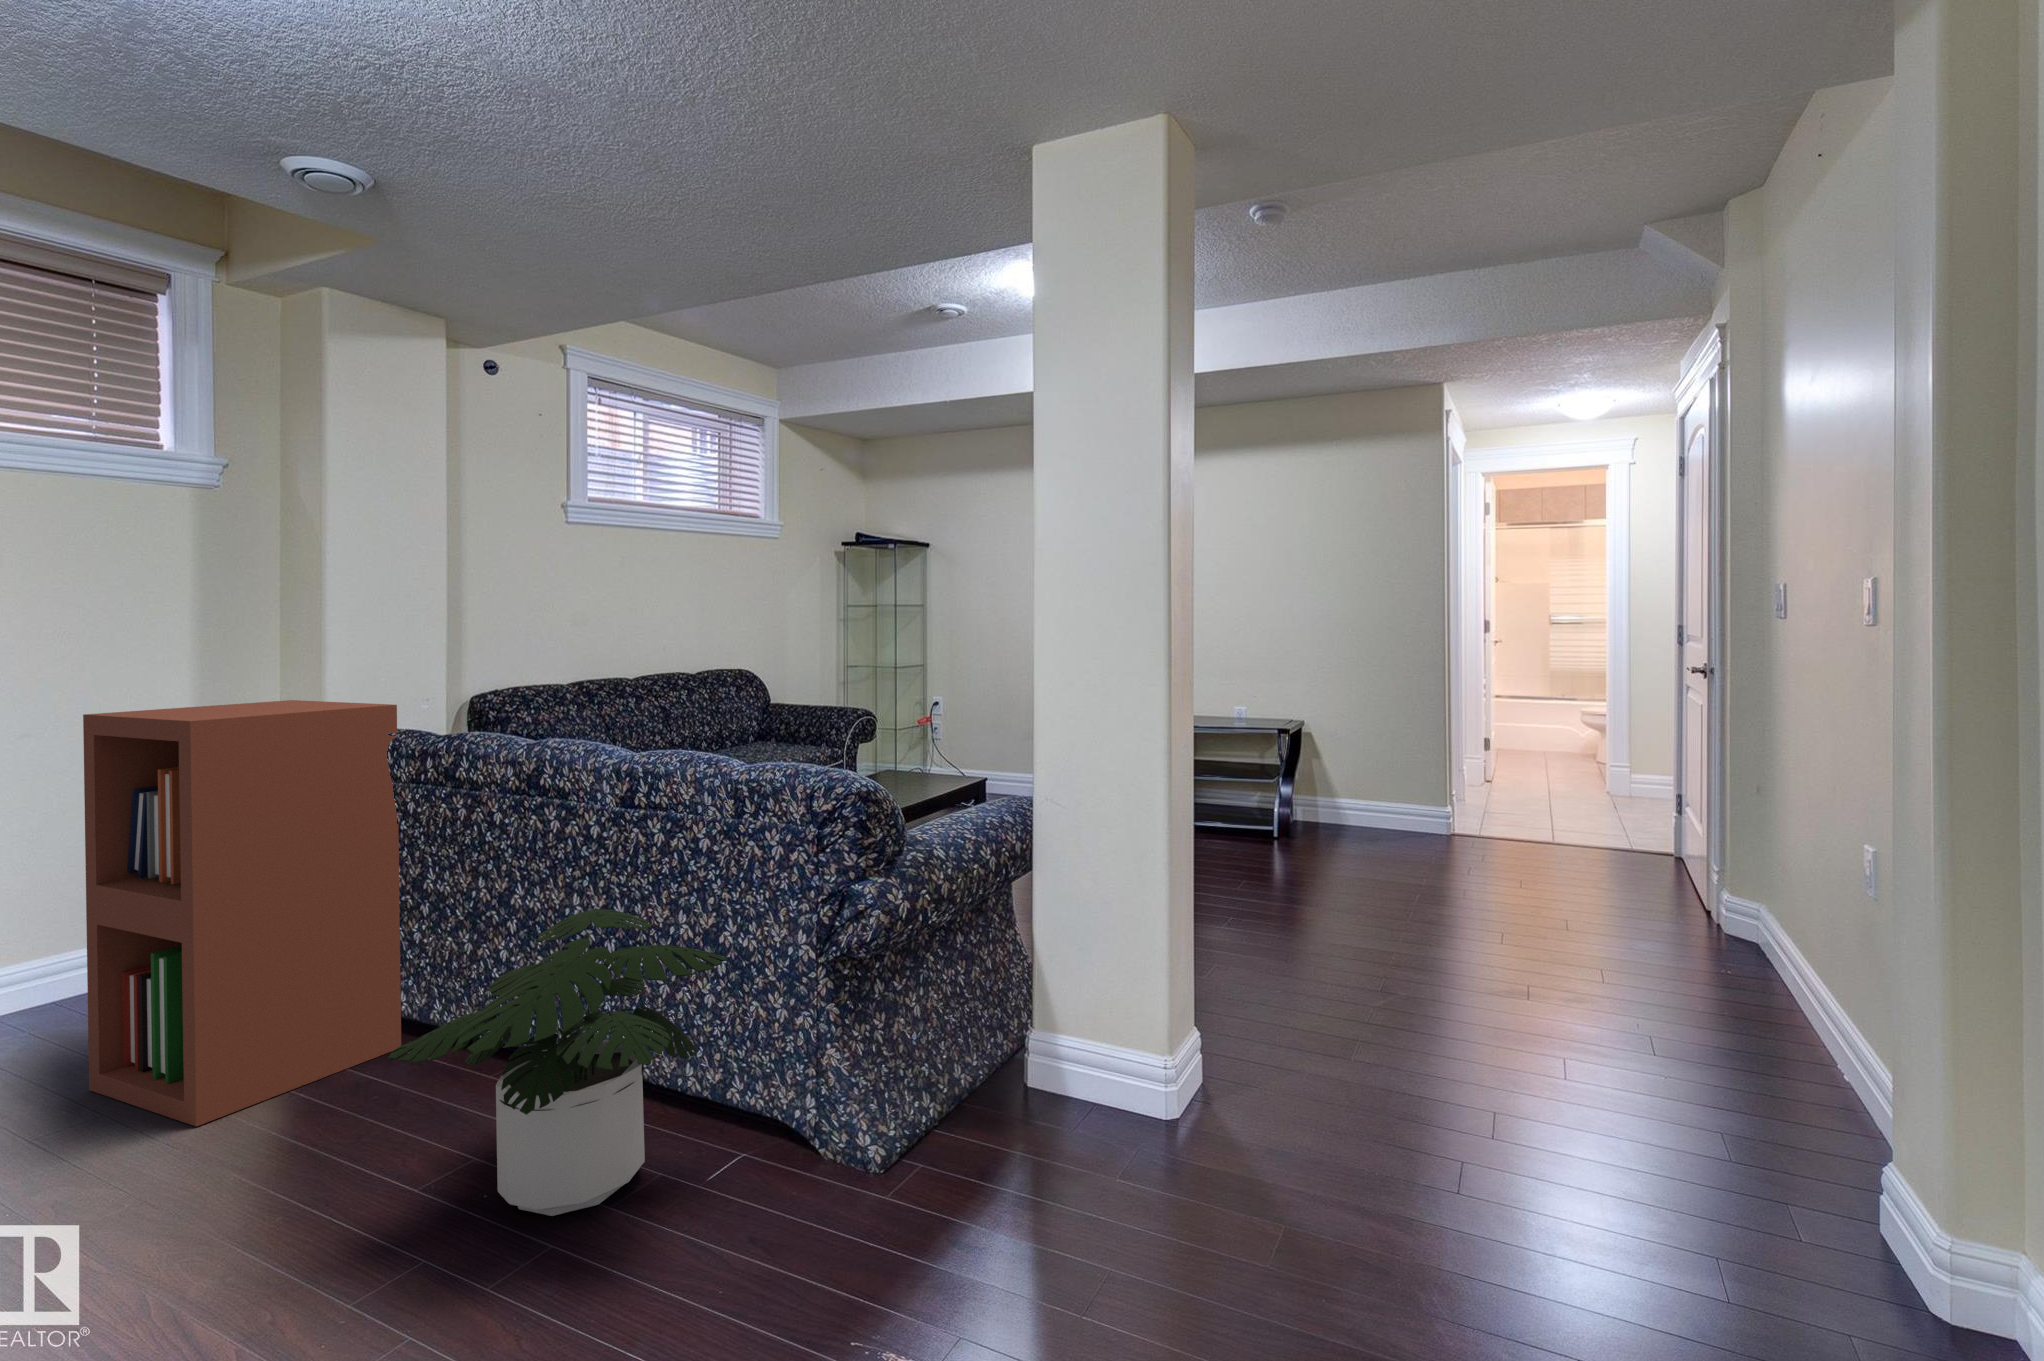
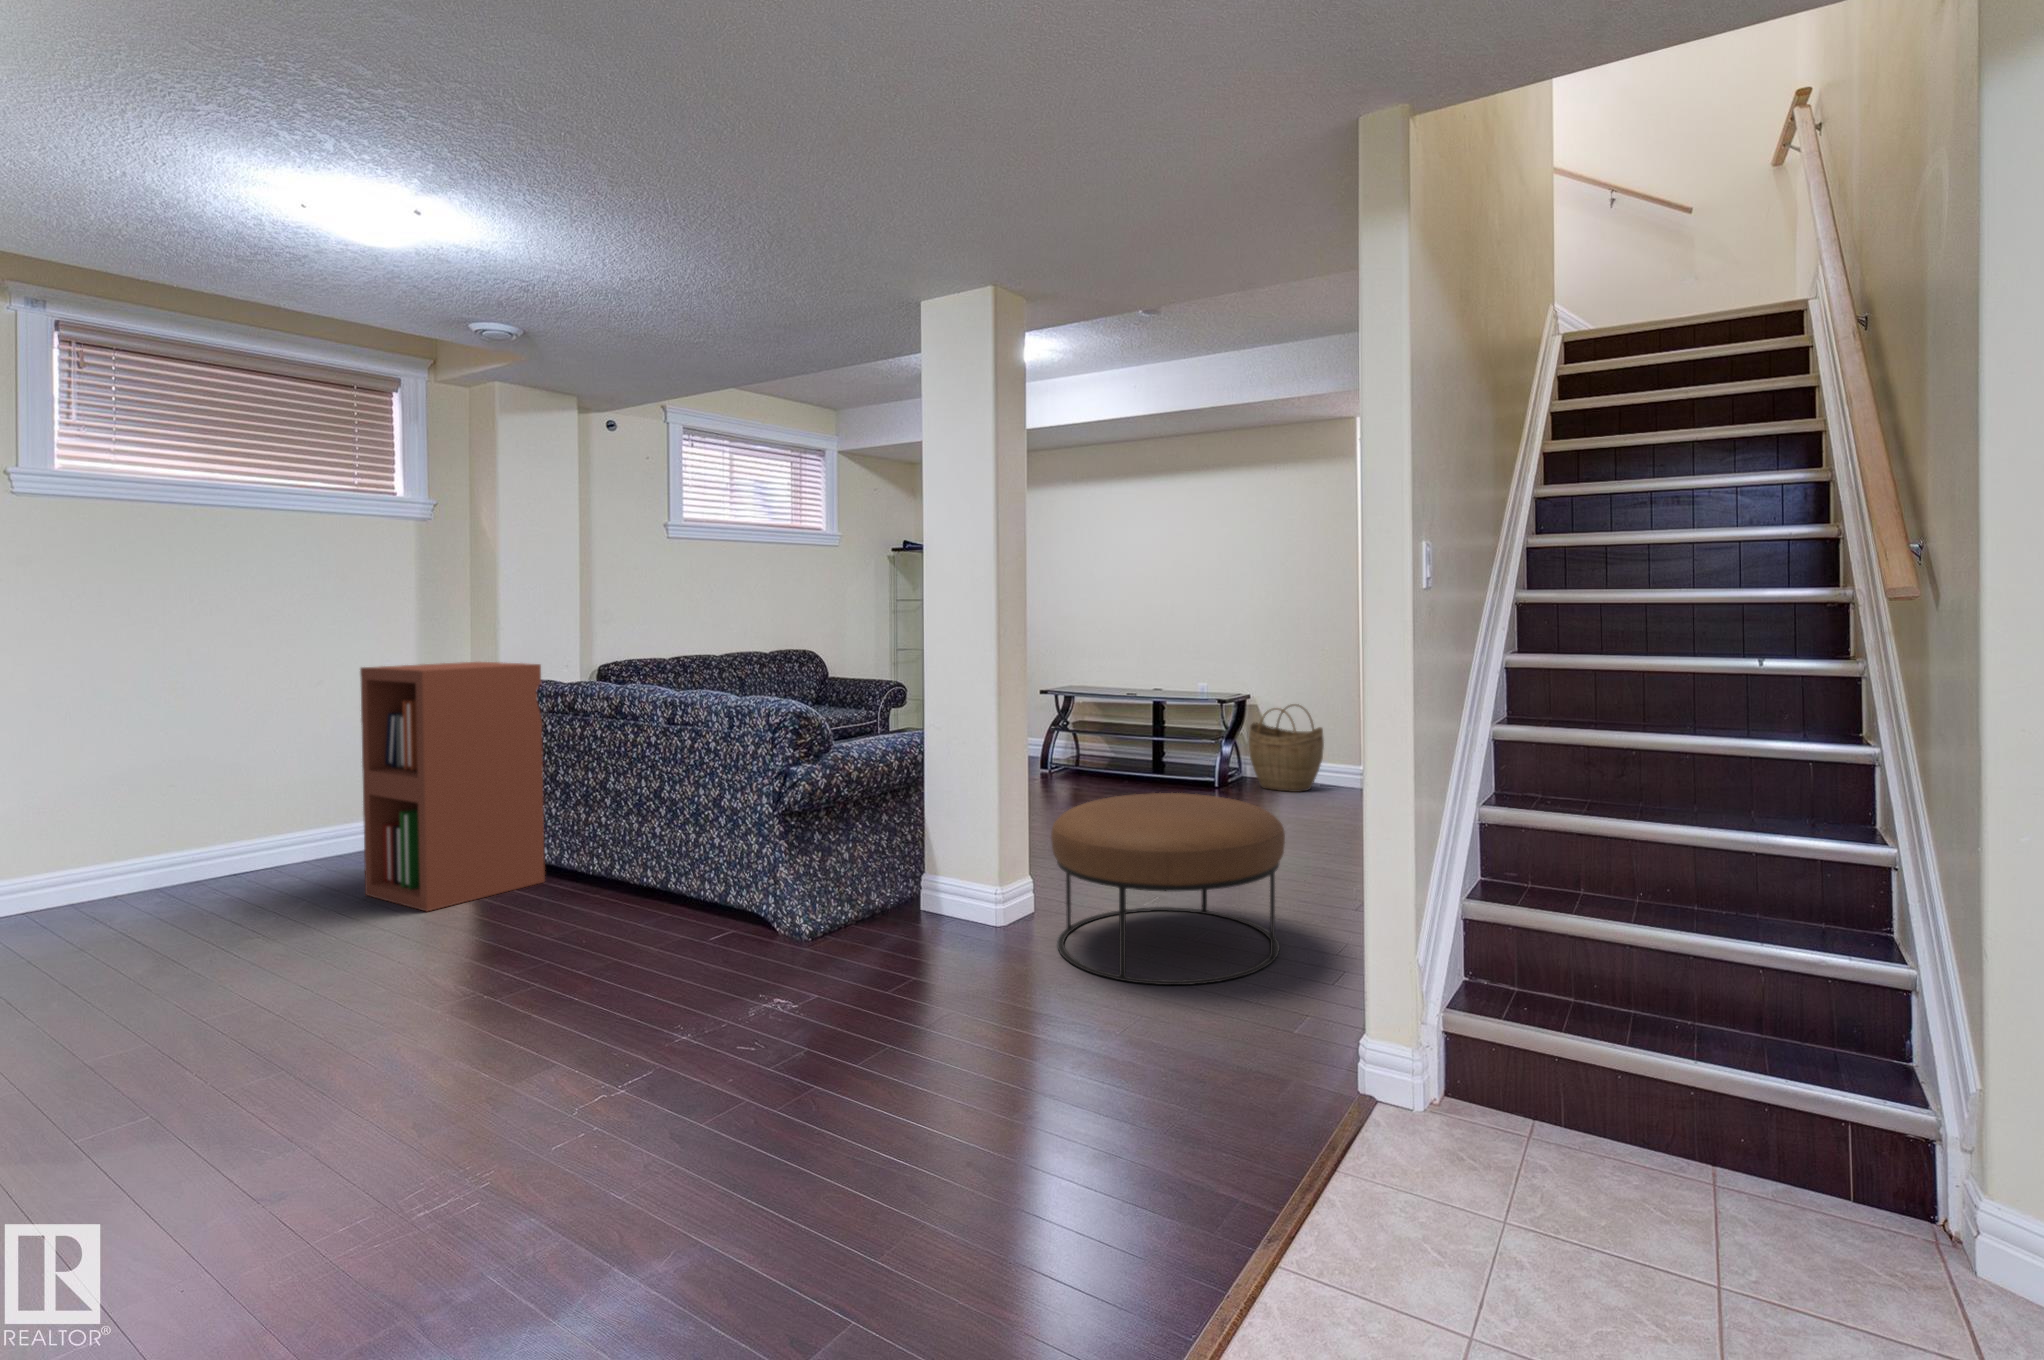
woven basket: none [1328,737,1423,849] -> present [1249,704,1324,792]
ottoman: none [1274,896,1674,1257] -> present [1051,793,1285,985]
potted plant: present [388,909,728,1216] -> none [530,786,724,952]

